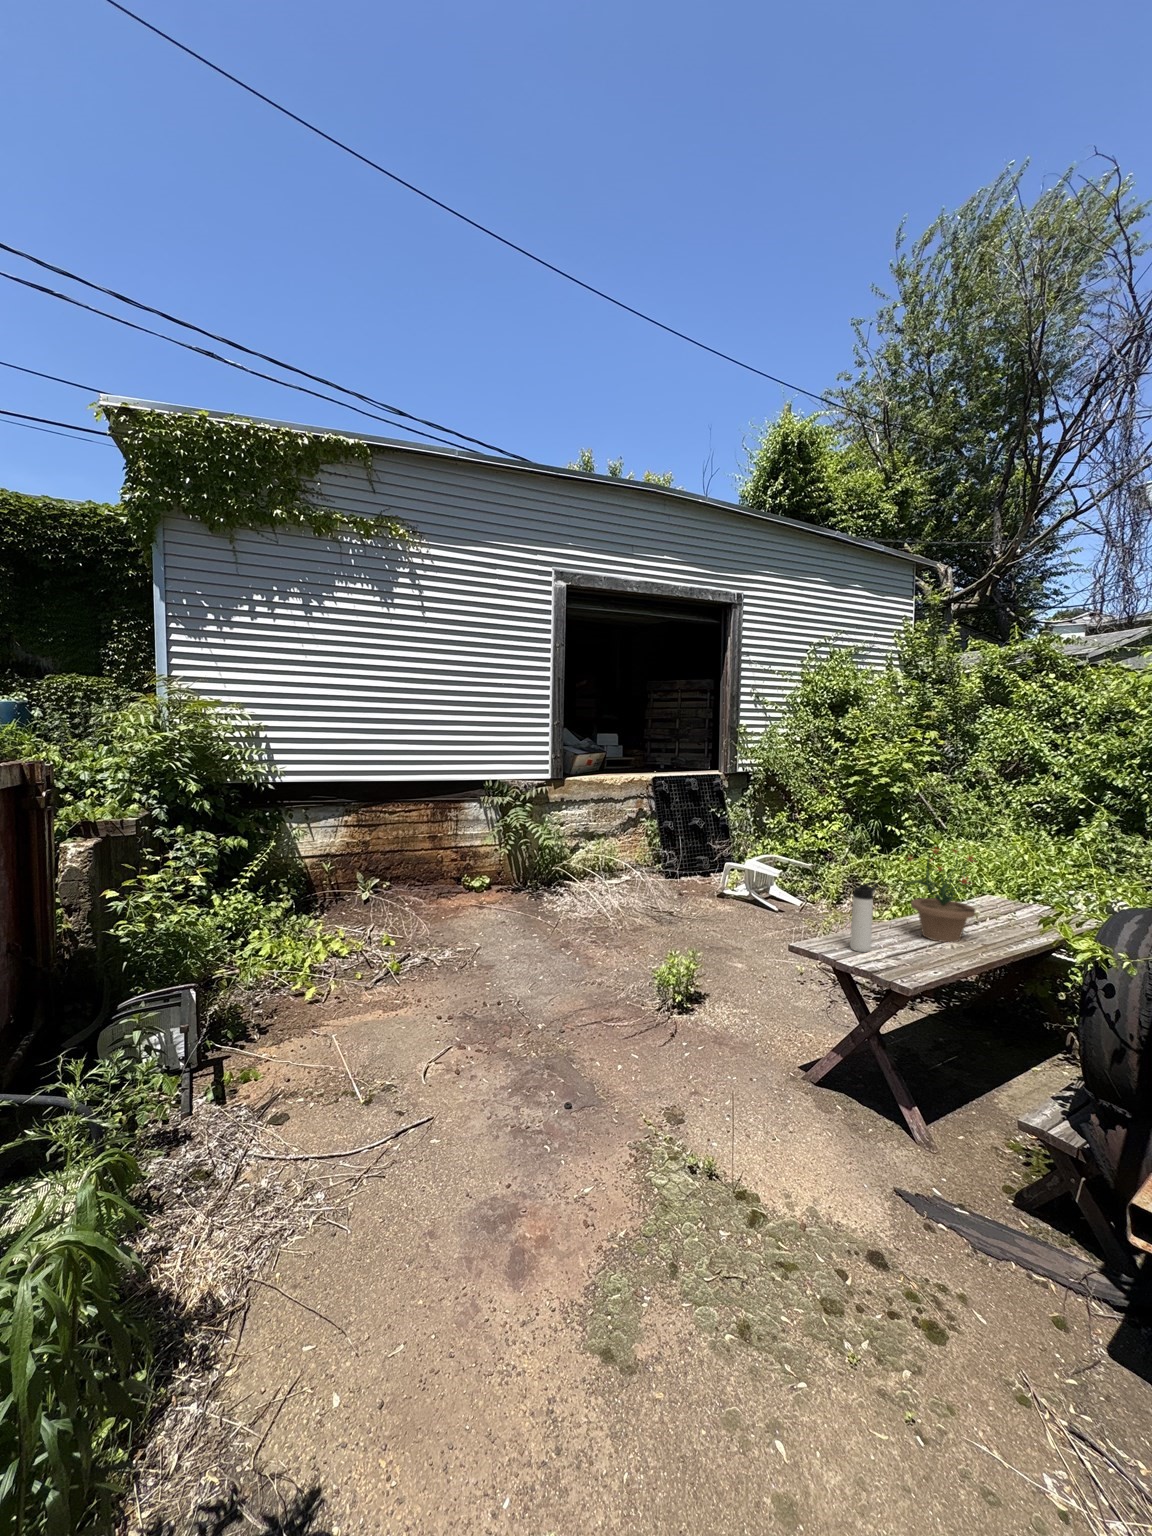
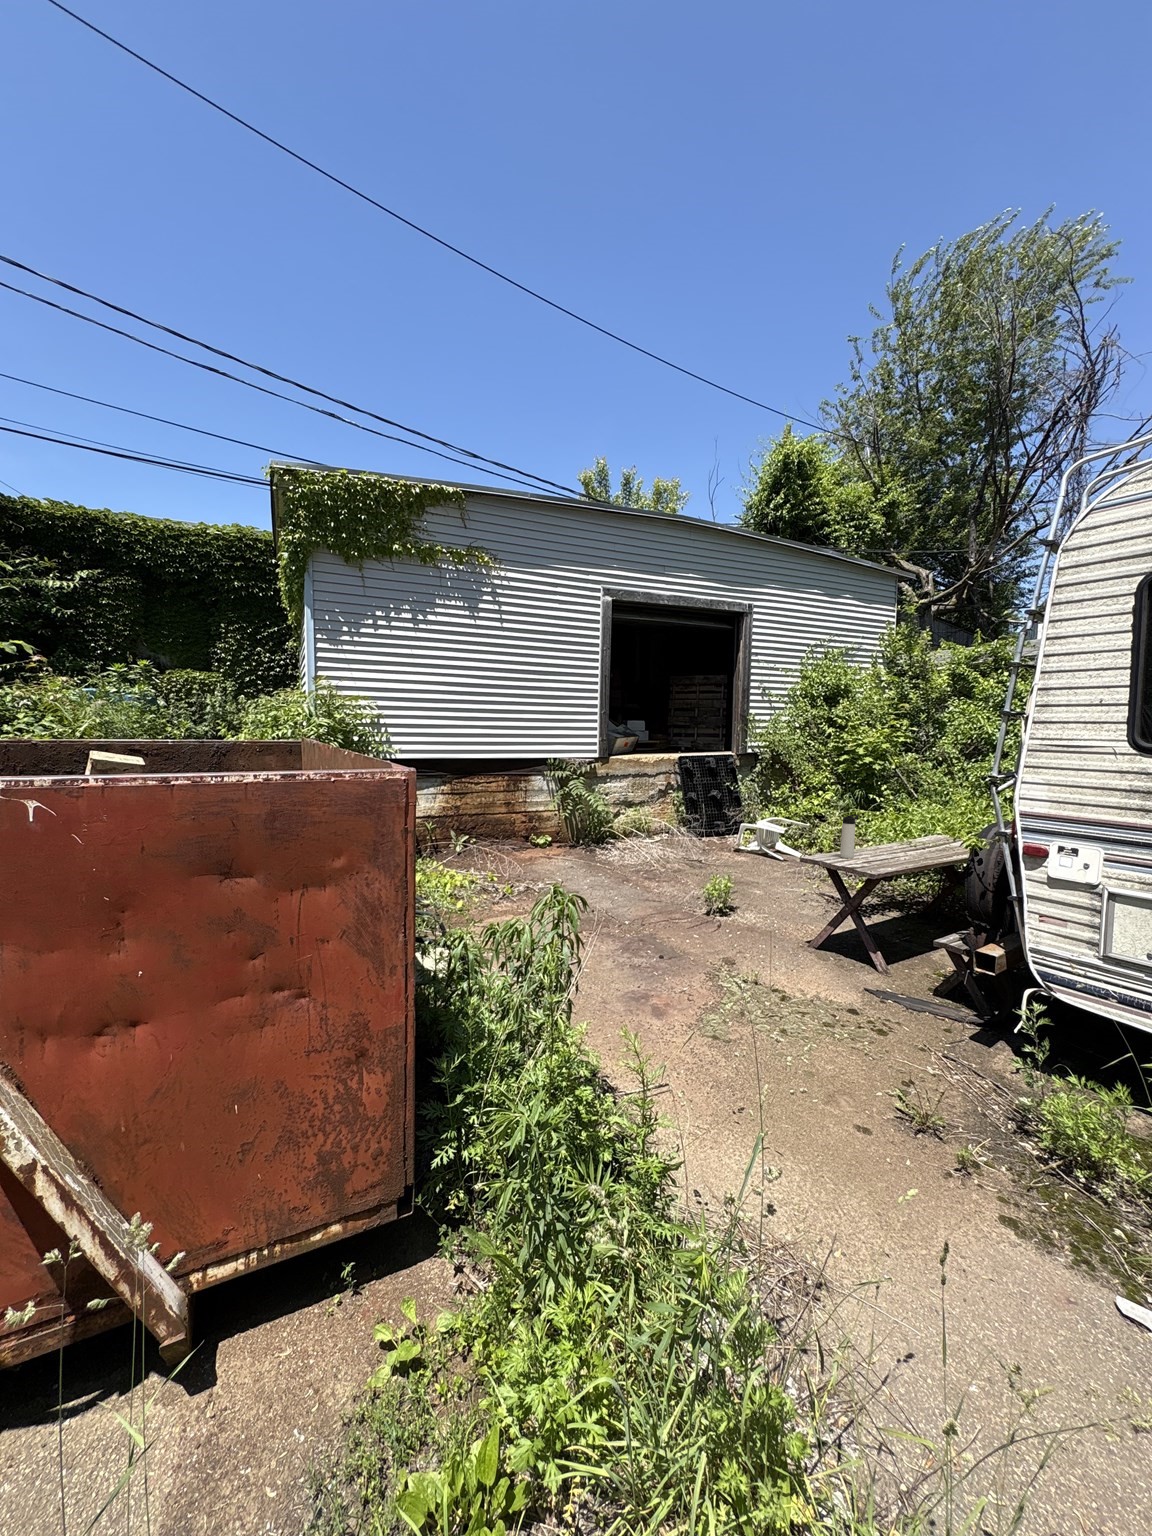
potted plant: present [902,848,975,942] -> none [874,792,927,854]

